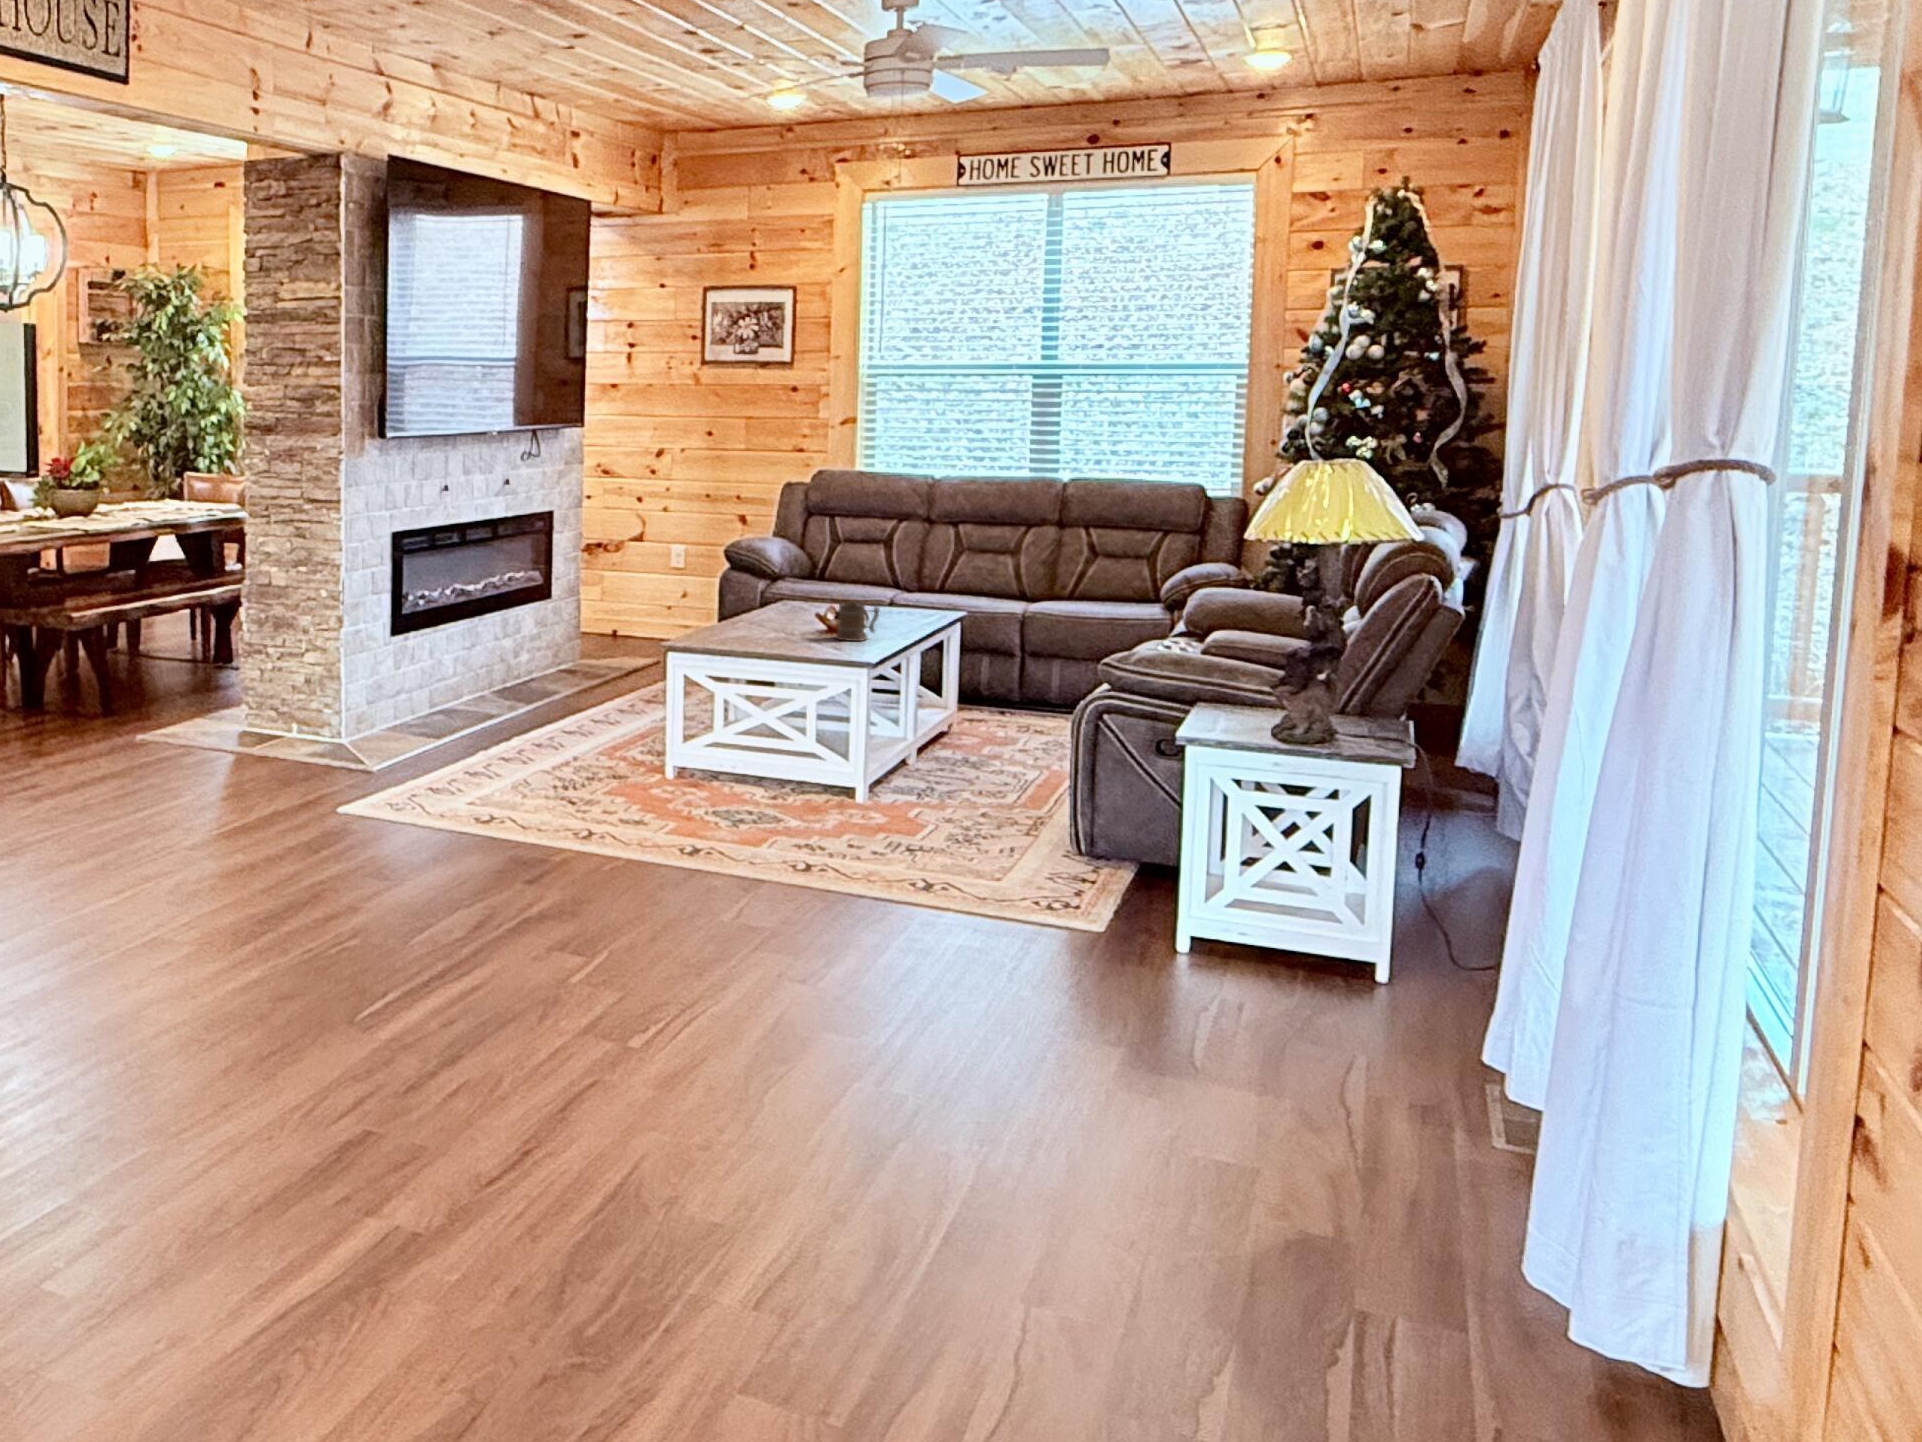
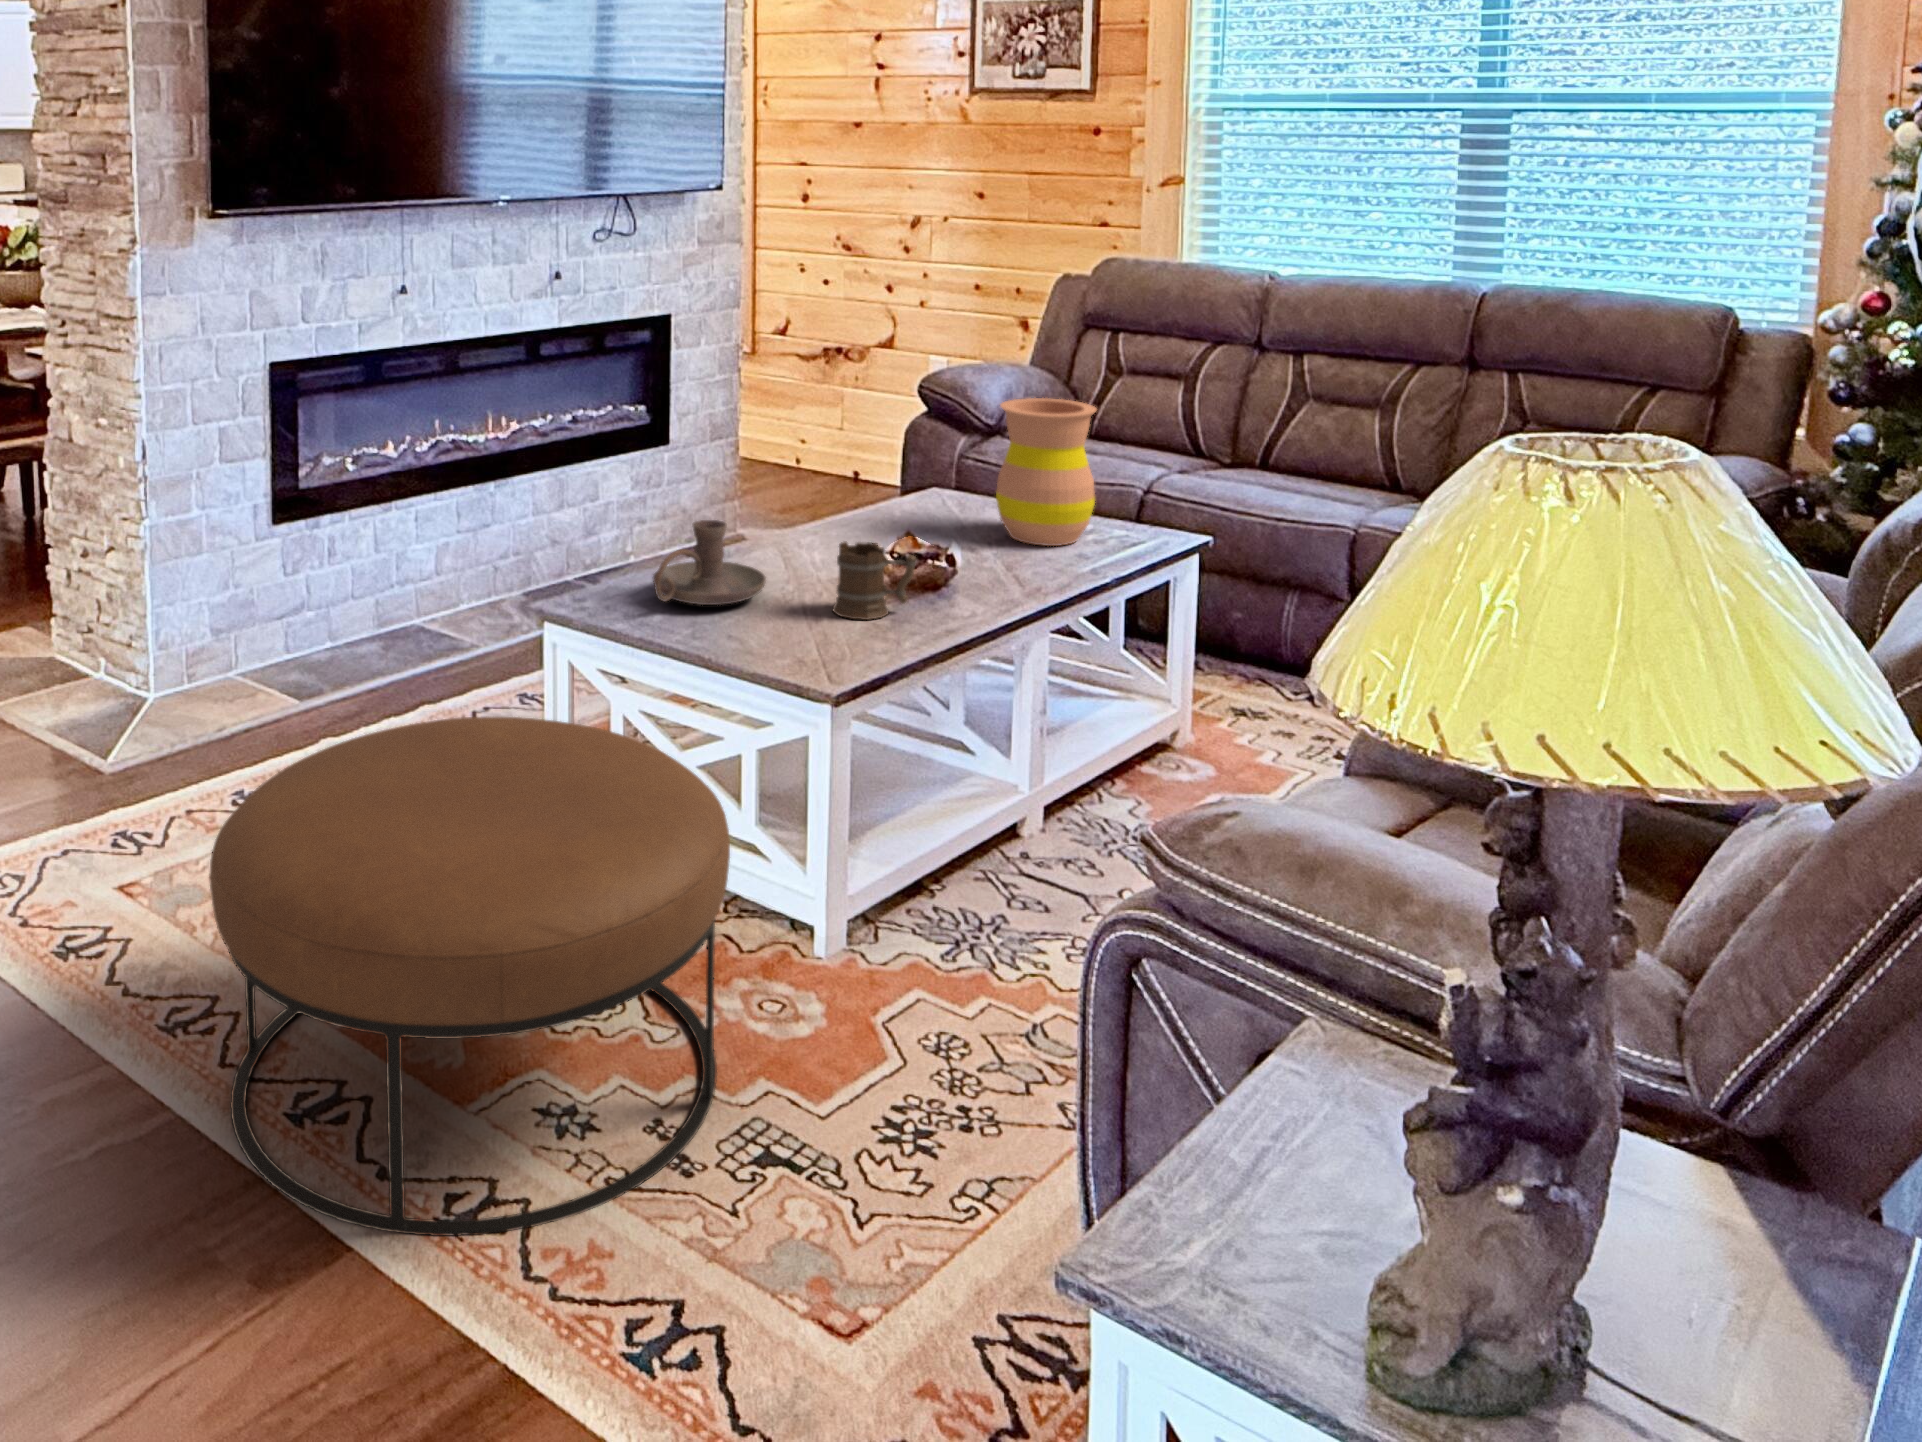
vase: none [868,535,926,615] -> present [996,398,1097,546]
candle holder: none [733,596,797,639] -> present [653,520,766,605]
ottoman: none [647,680,902,875] -> present [209,717,730,1236]

